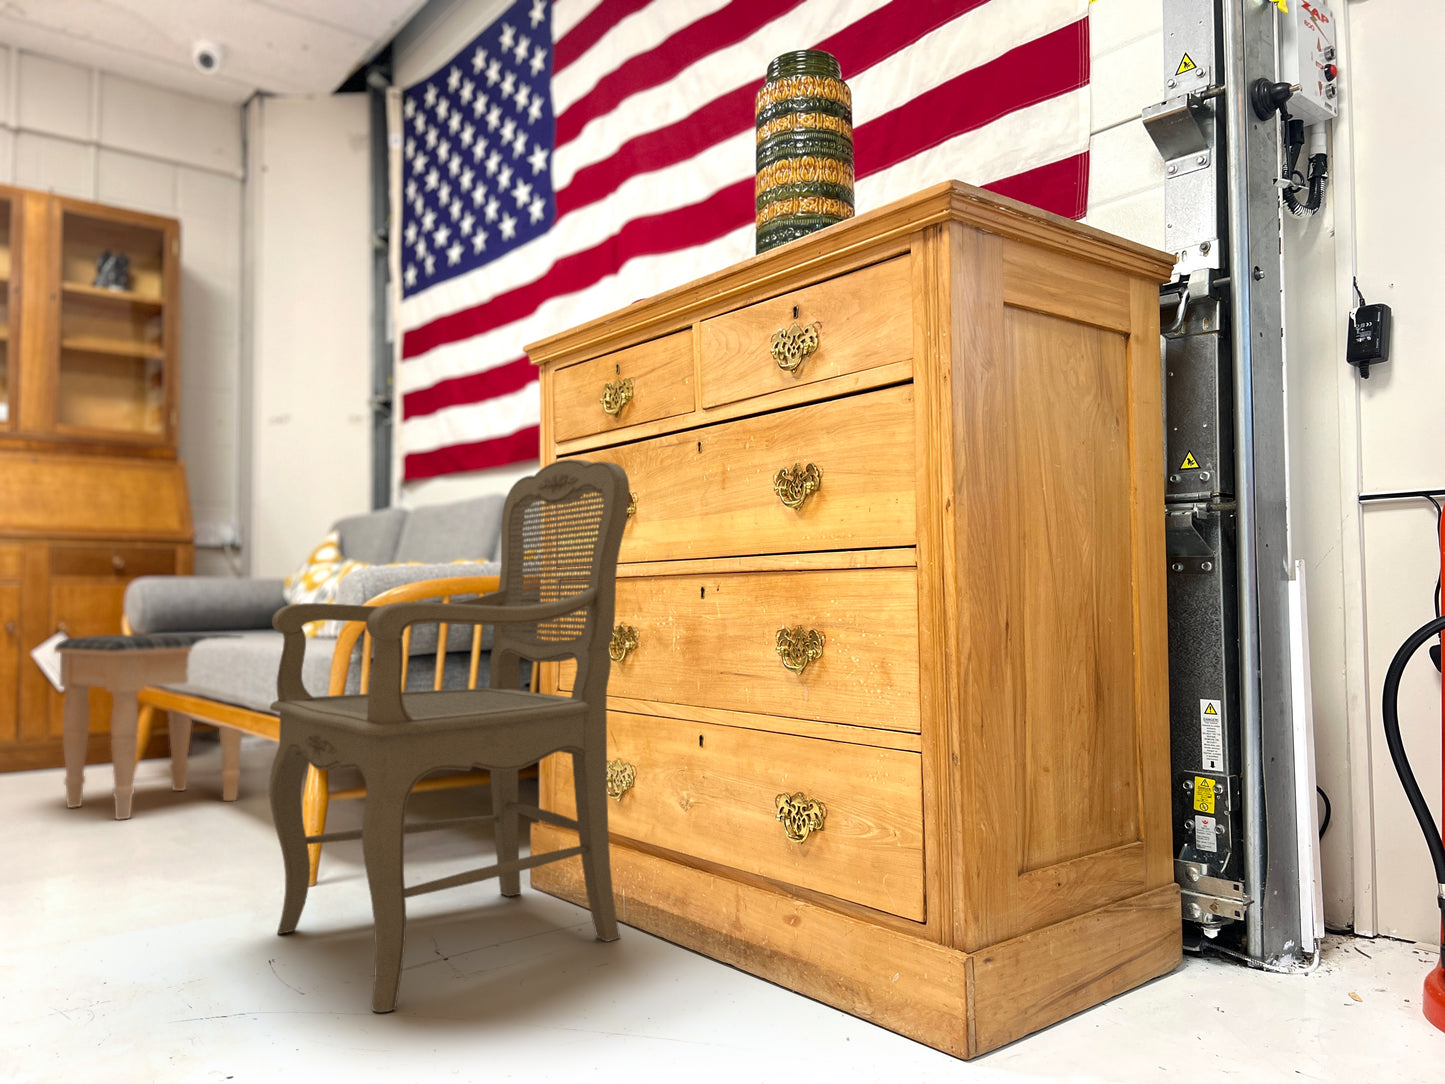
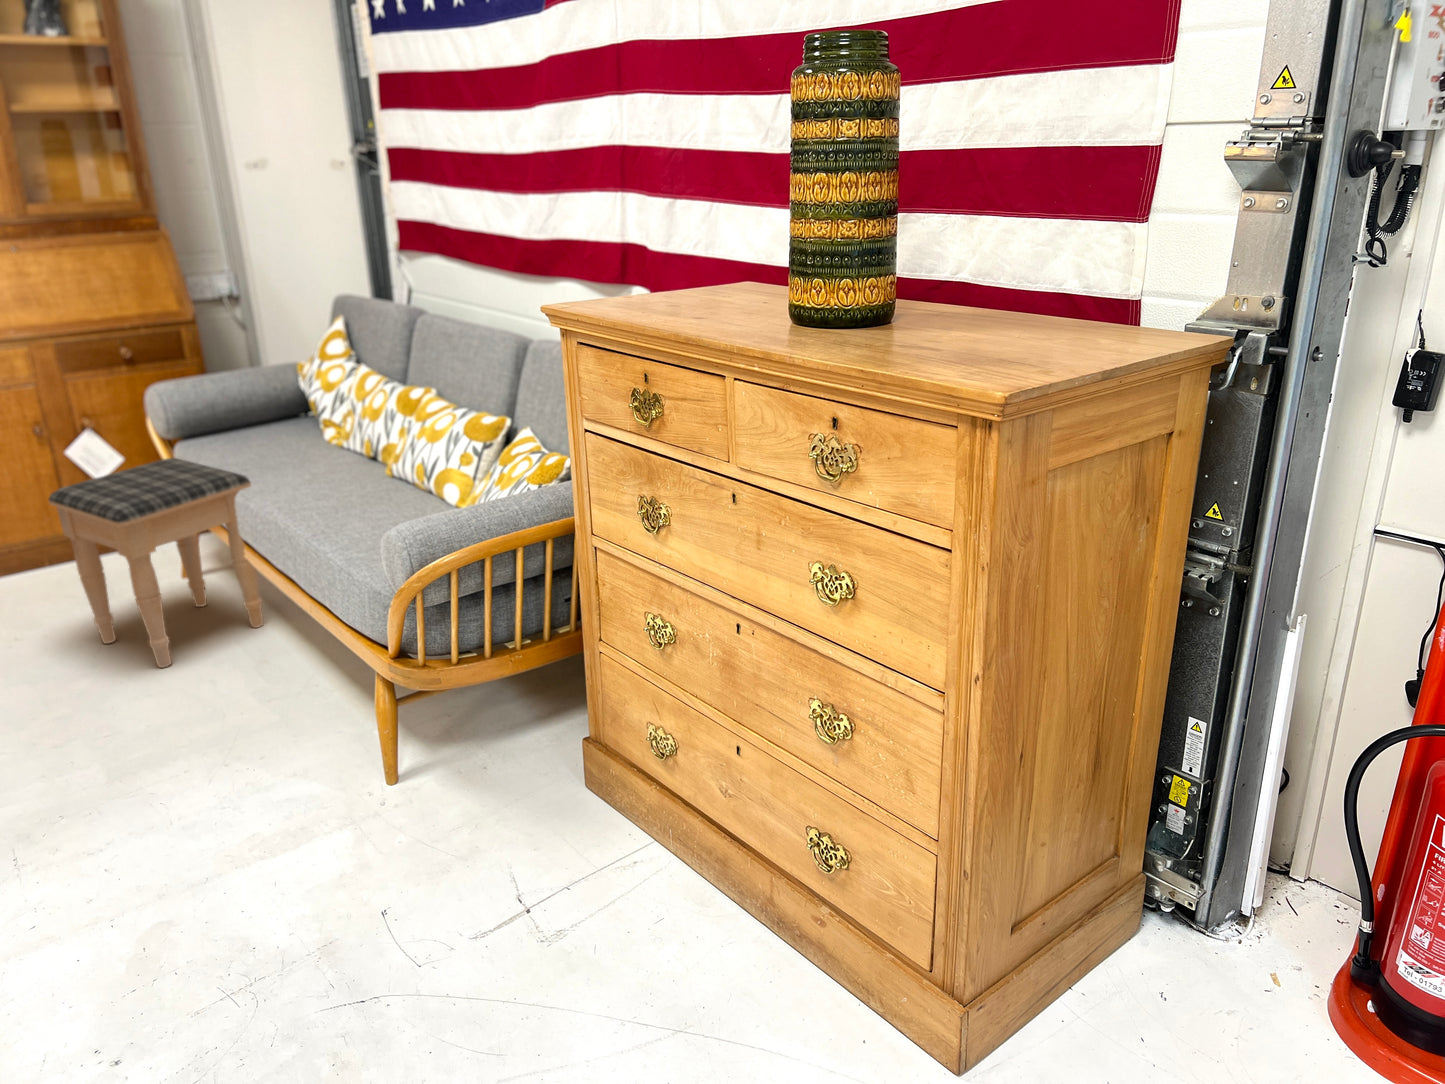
armchair: present [269,459,630,1012] -> none [315,452,667,1008]

